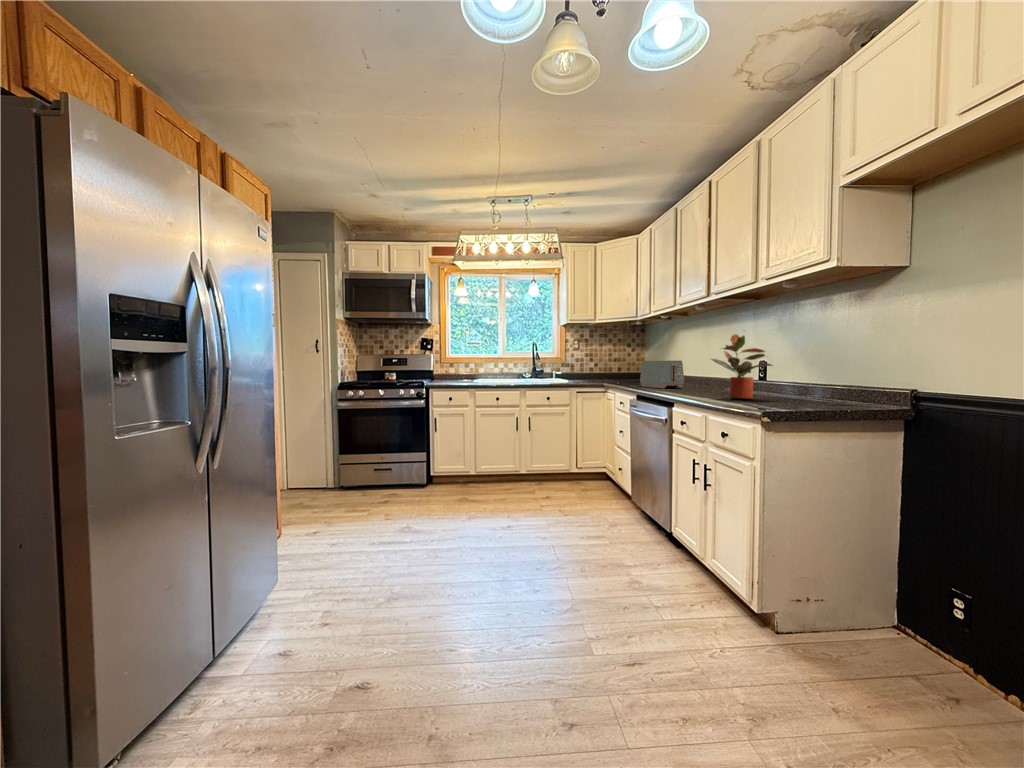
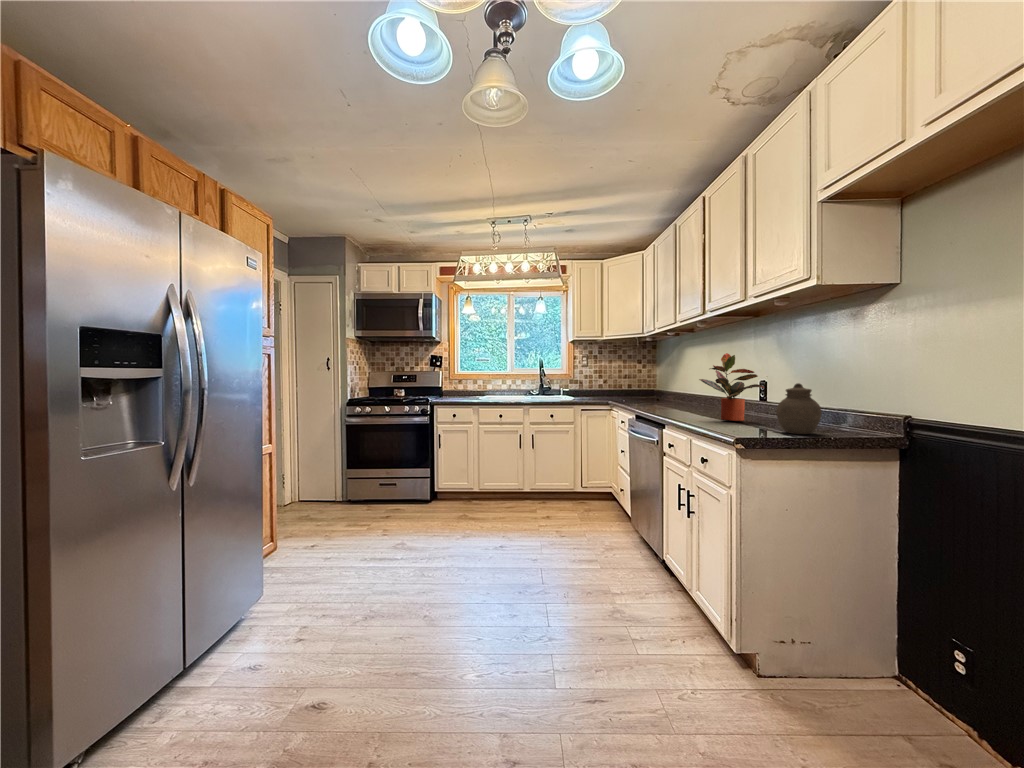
toaster: present [640,360,684,389] -> none [642,379,686,408]
jar: none [792,361,835,408] -> present [776,383,822,434]

